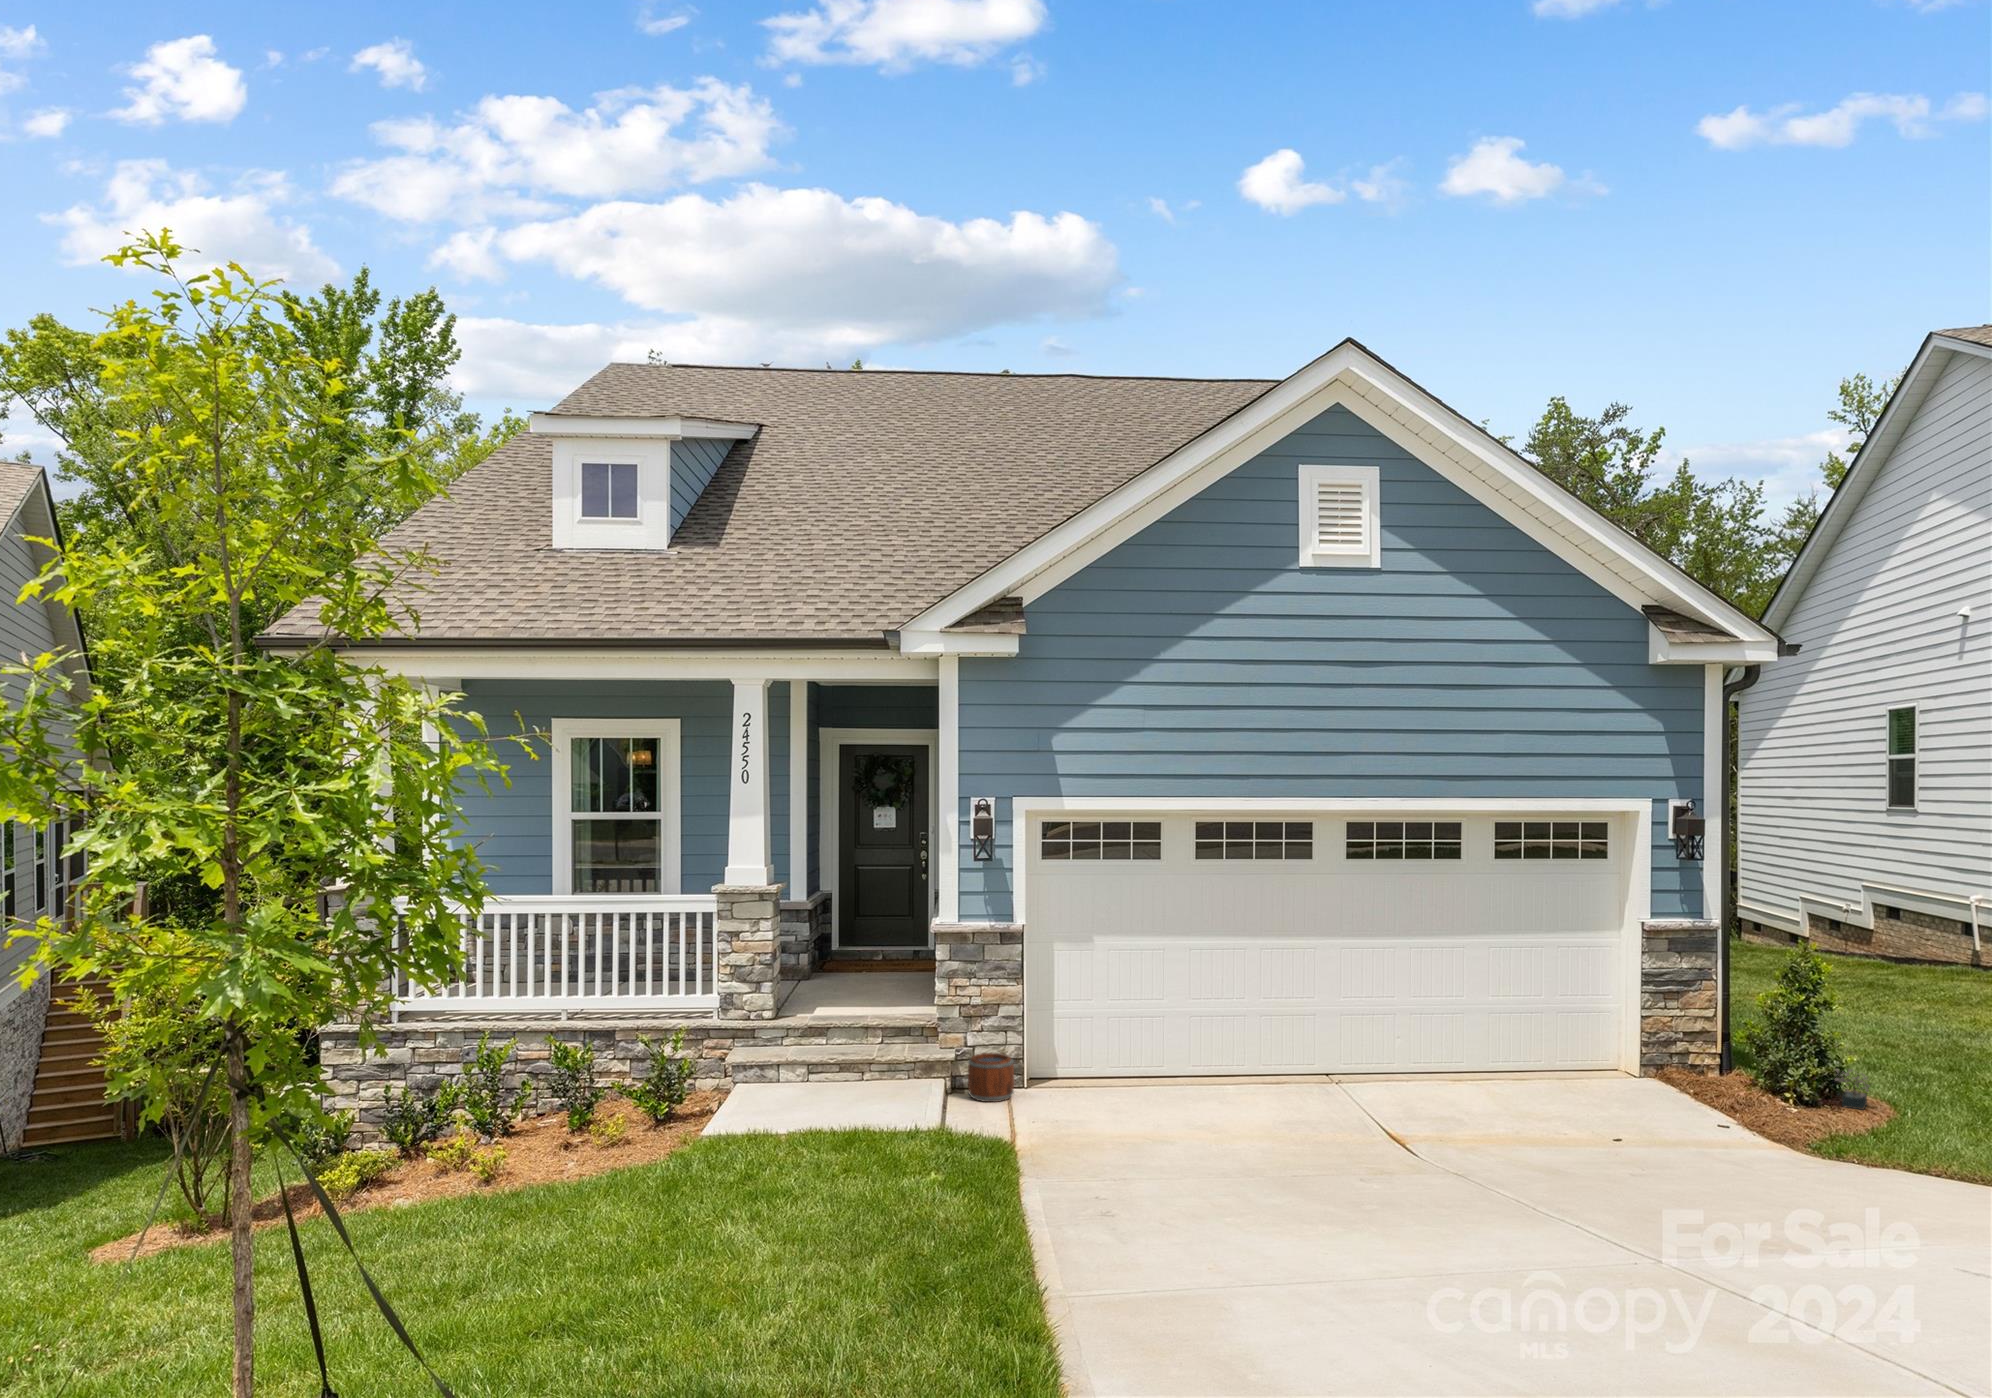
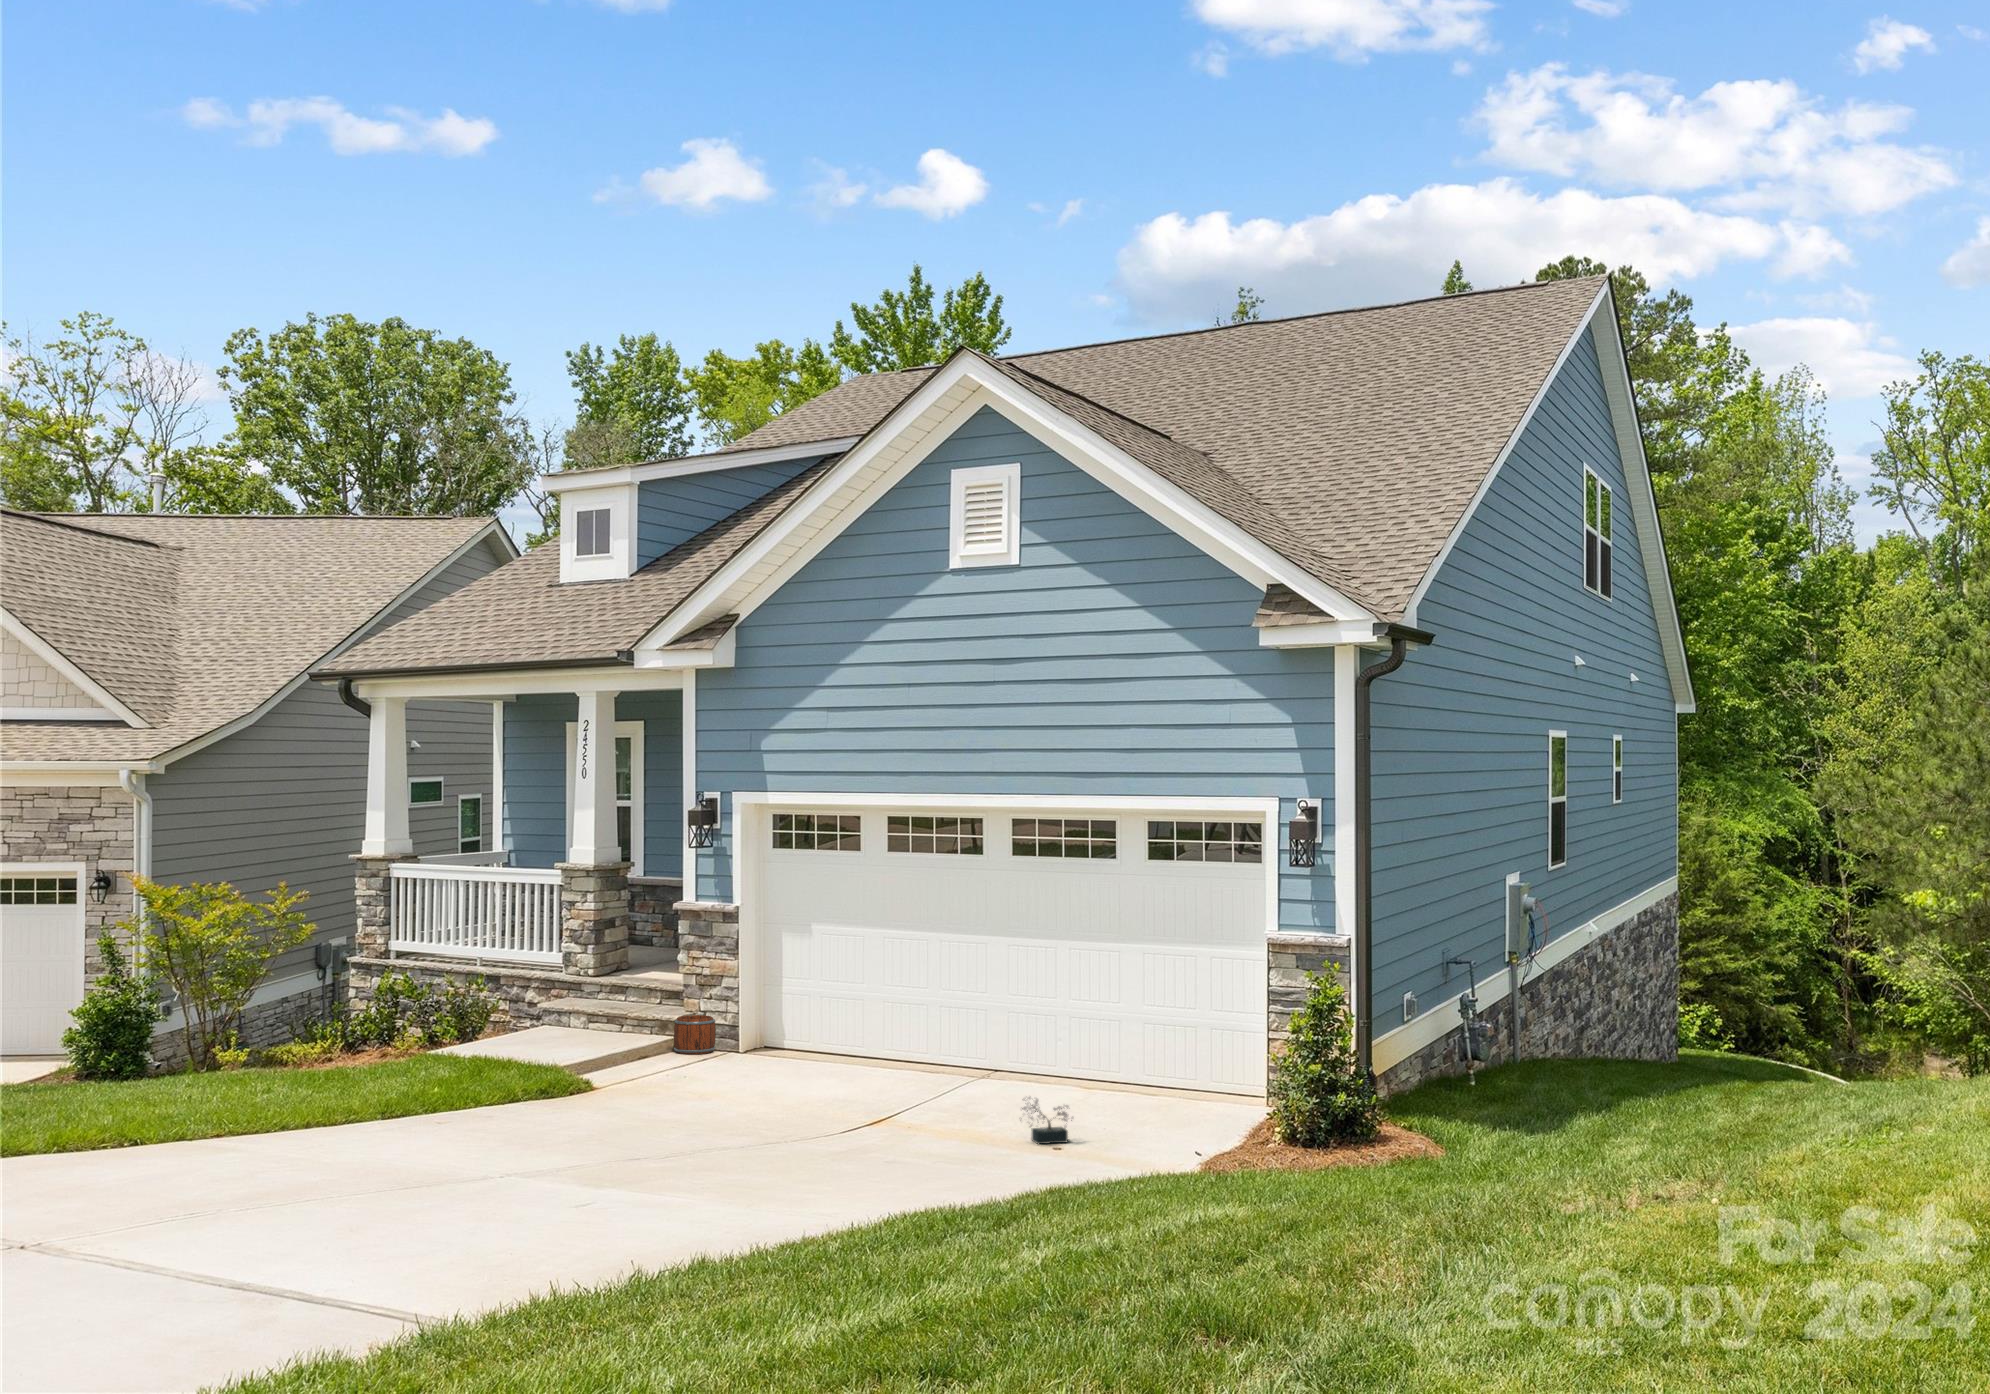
decorative plant: present [1835,1070,1869,1110] -> present [1020,1097,1072,1144]

